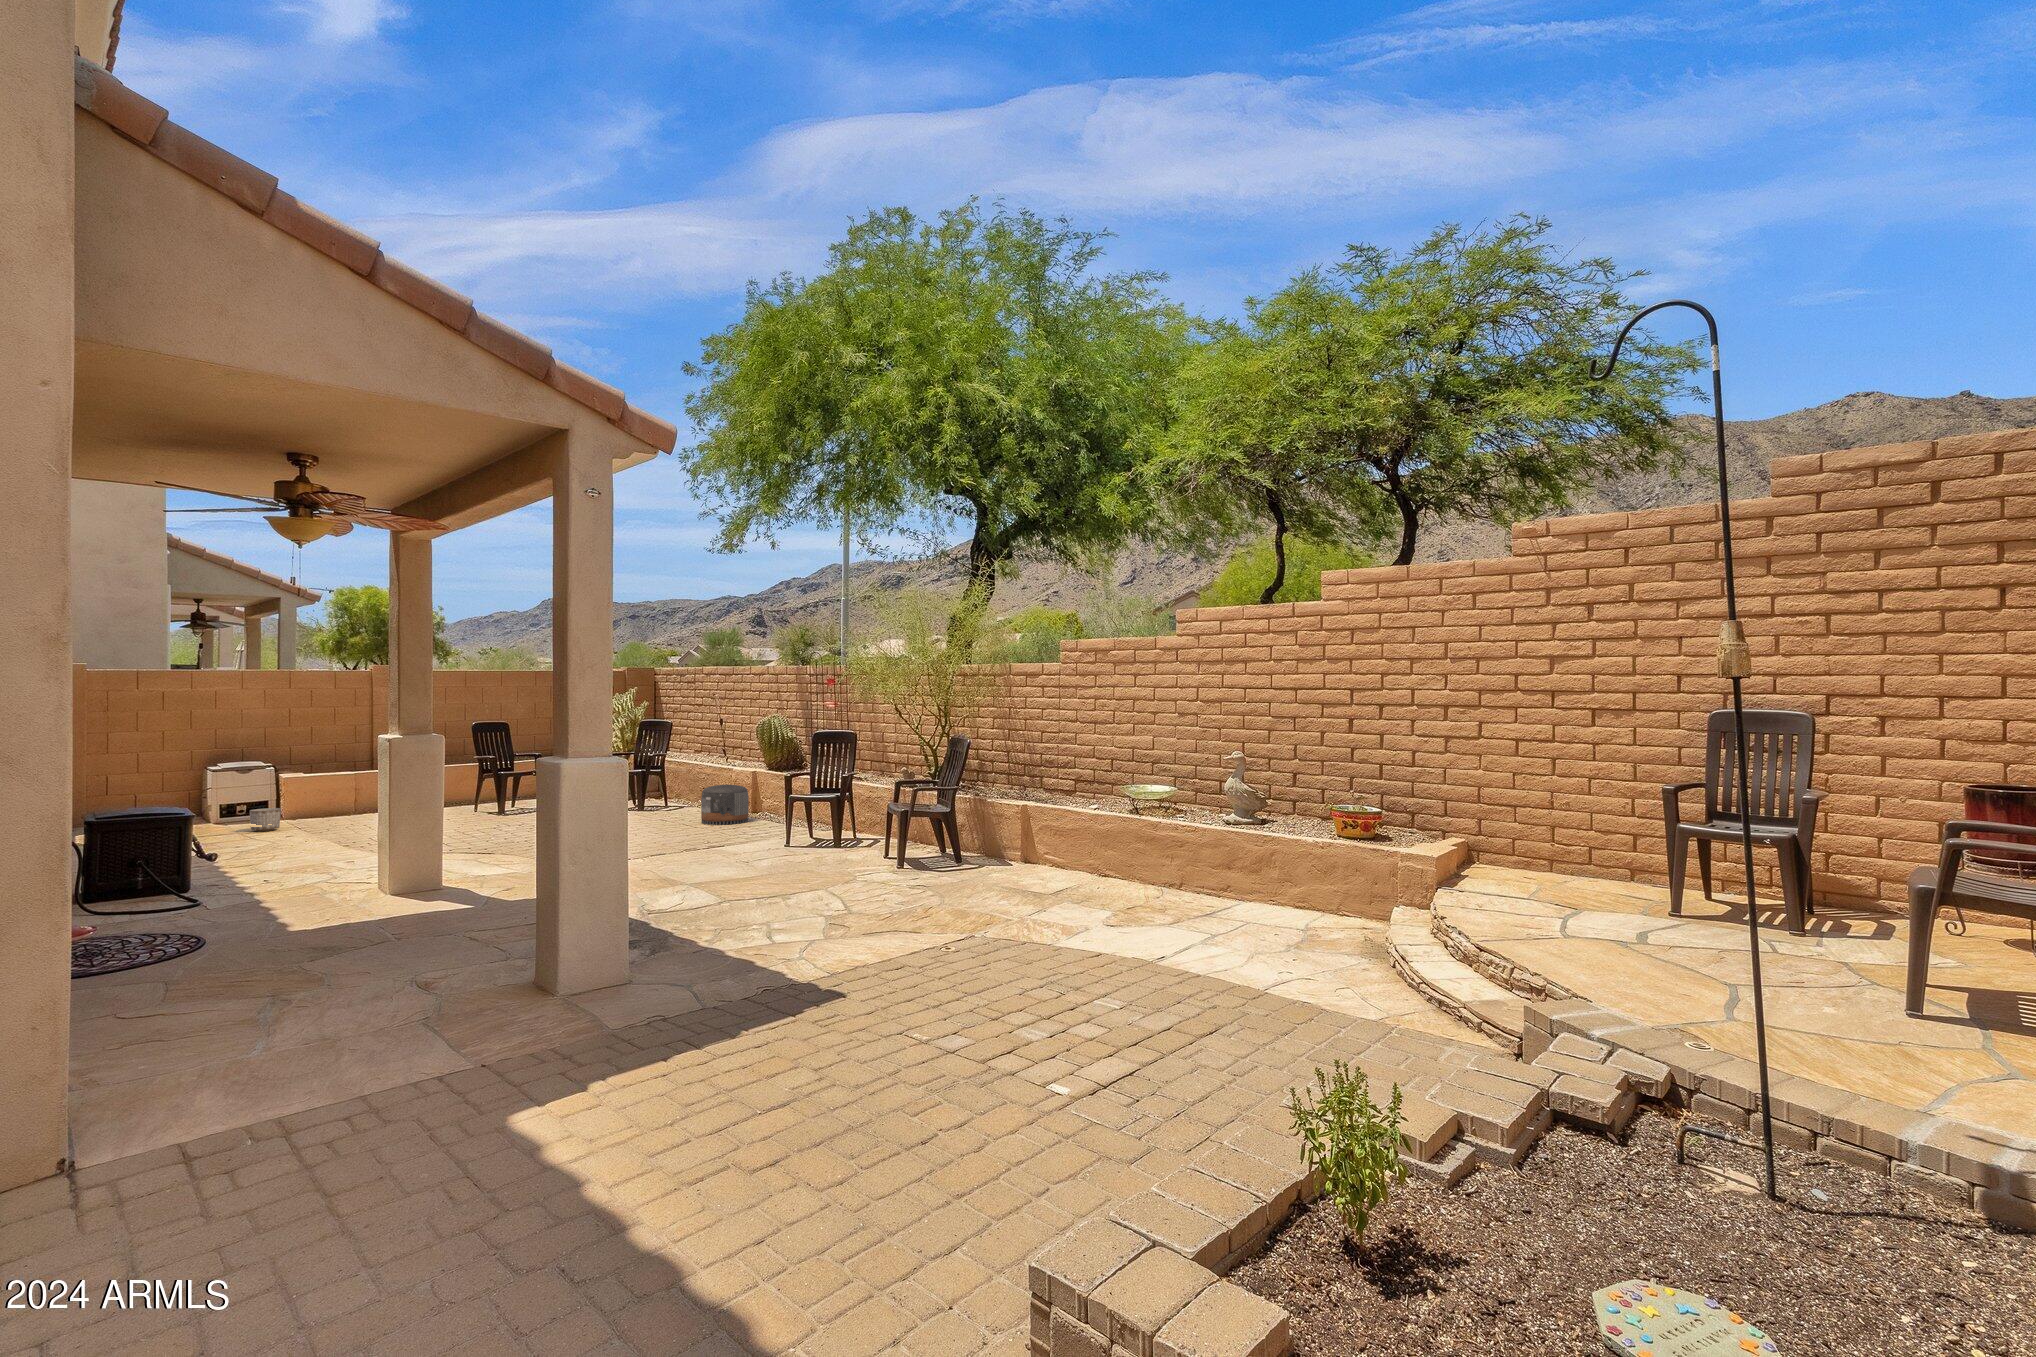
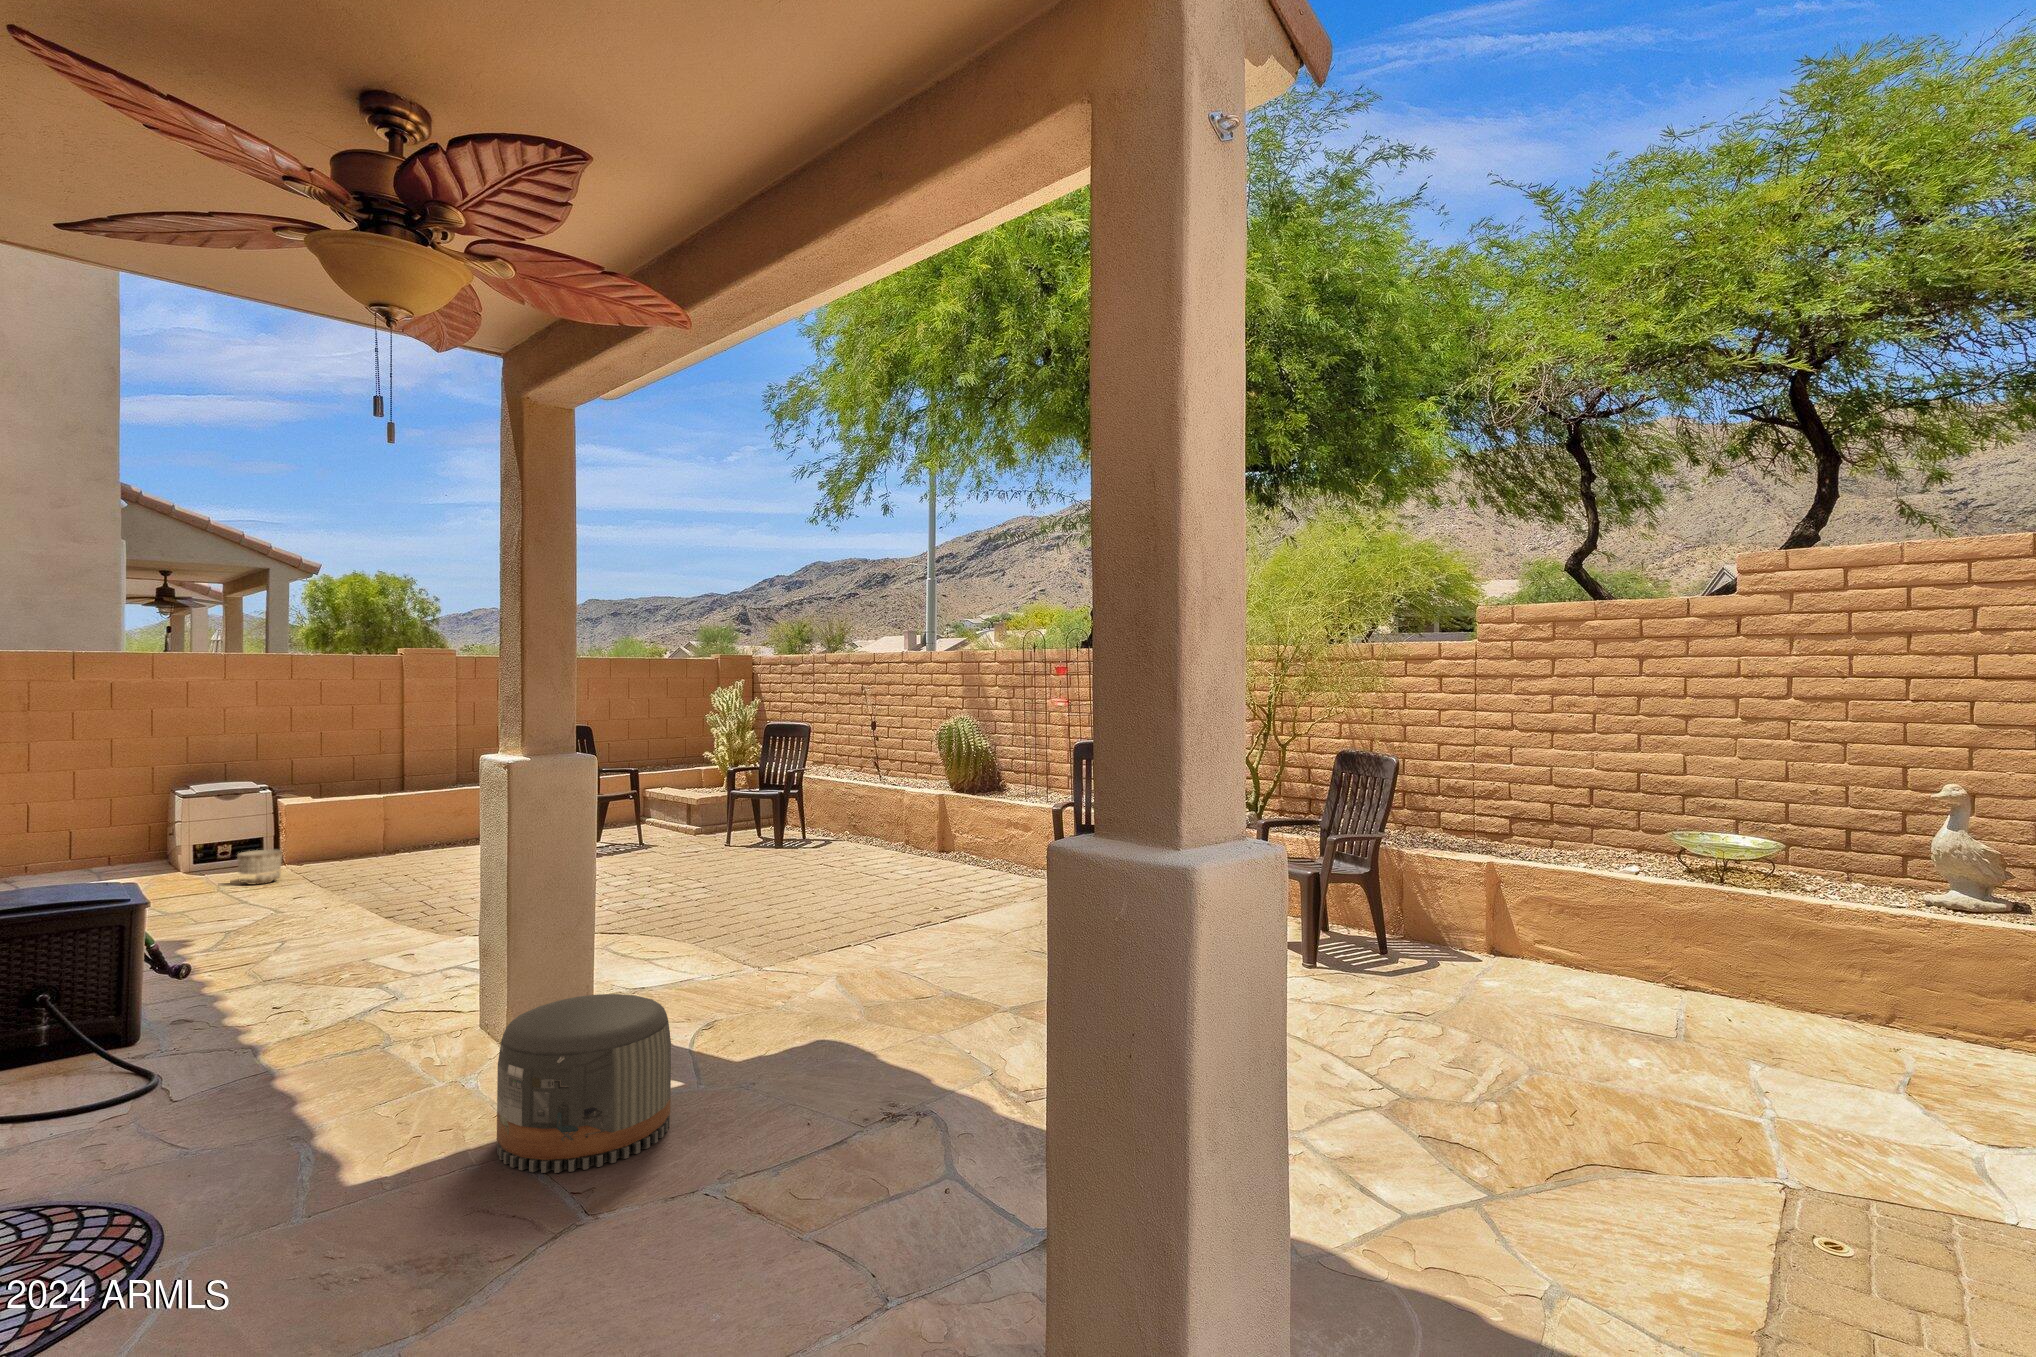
pouf: present [701,785,749,825] -> present [497,994,671,1173]

